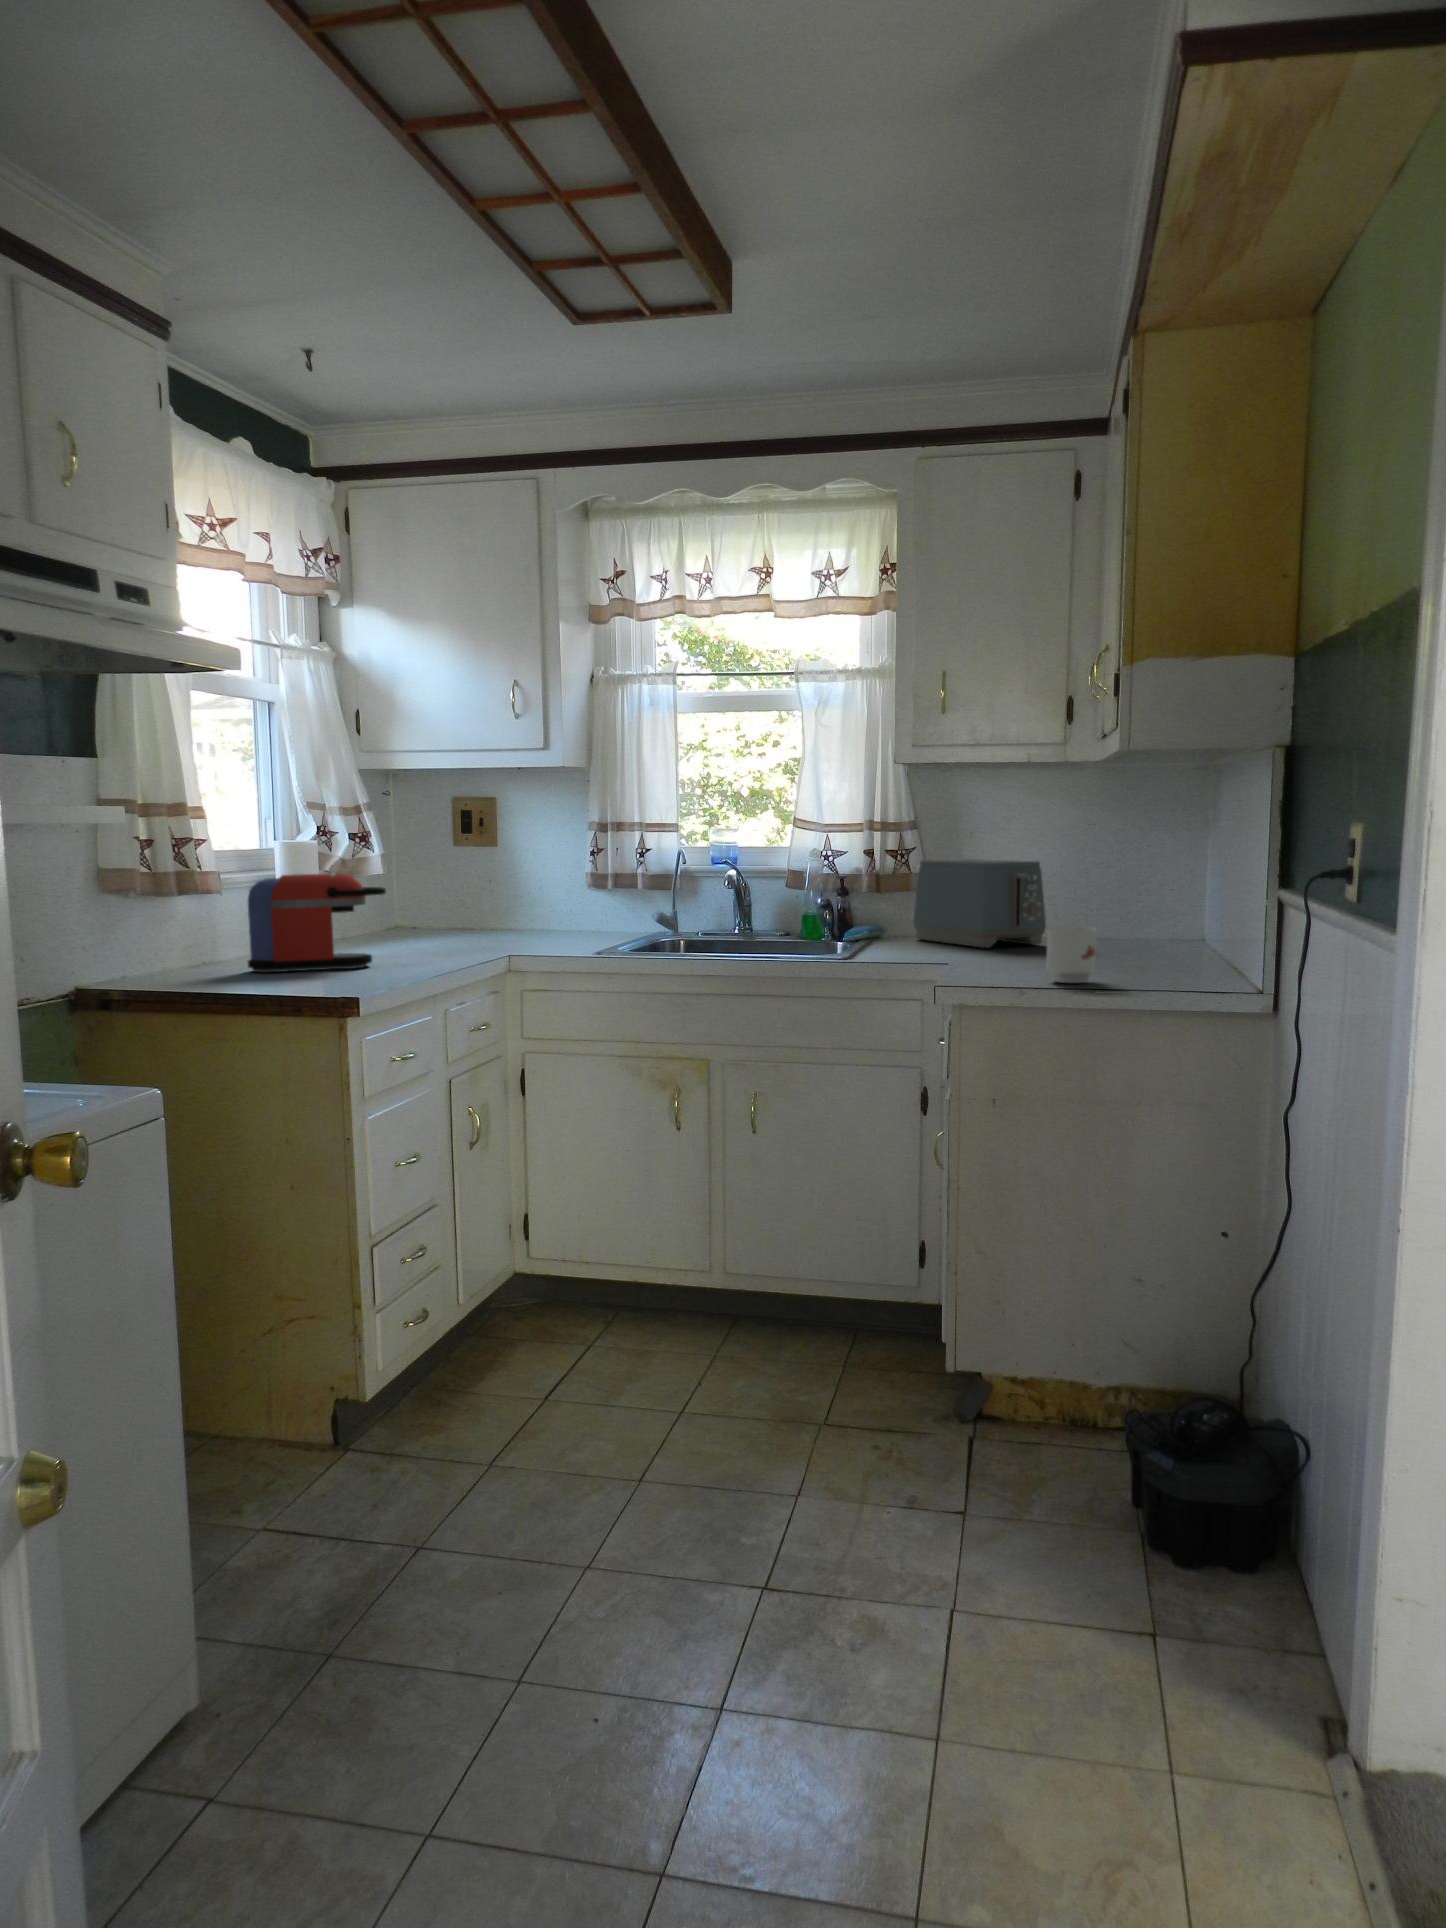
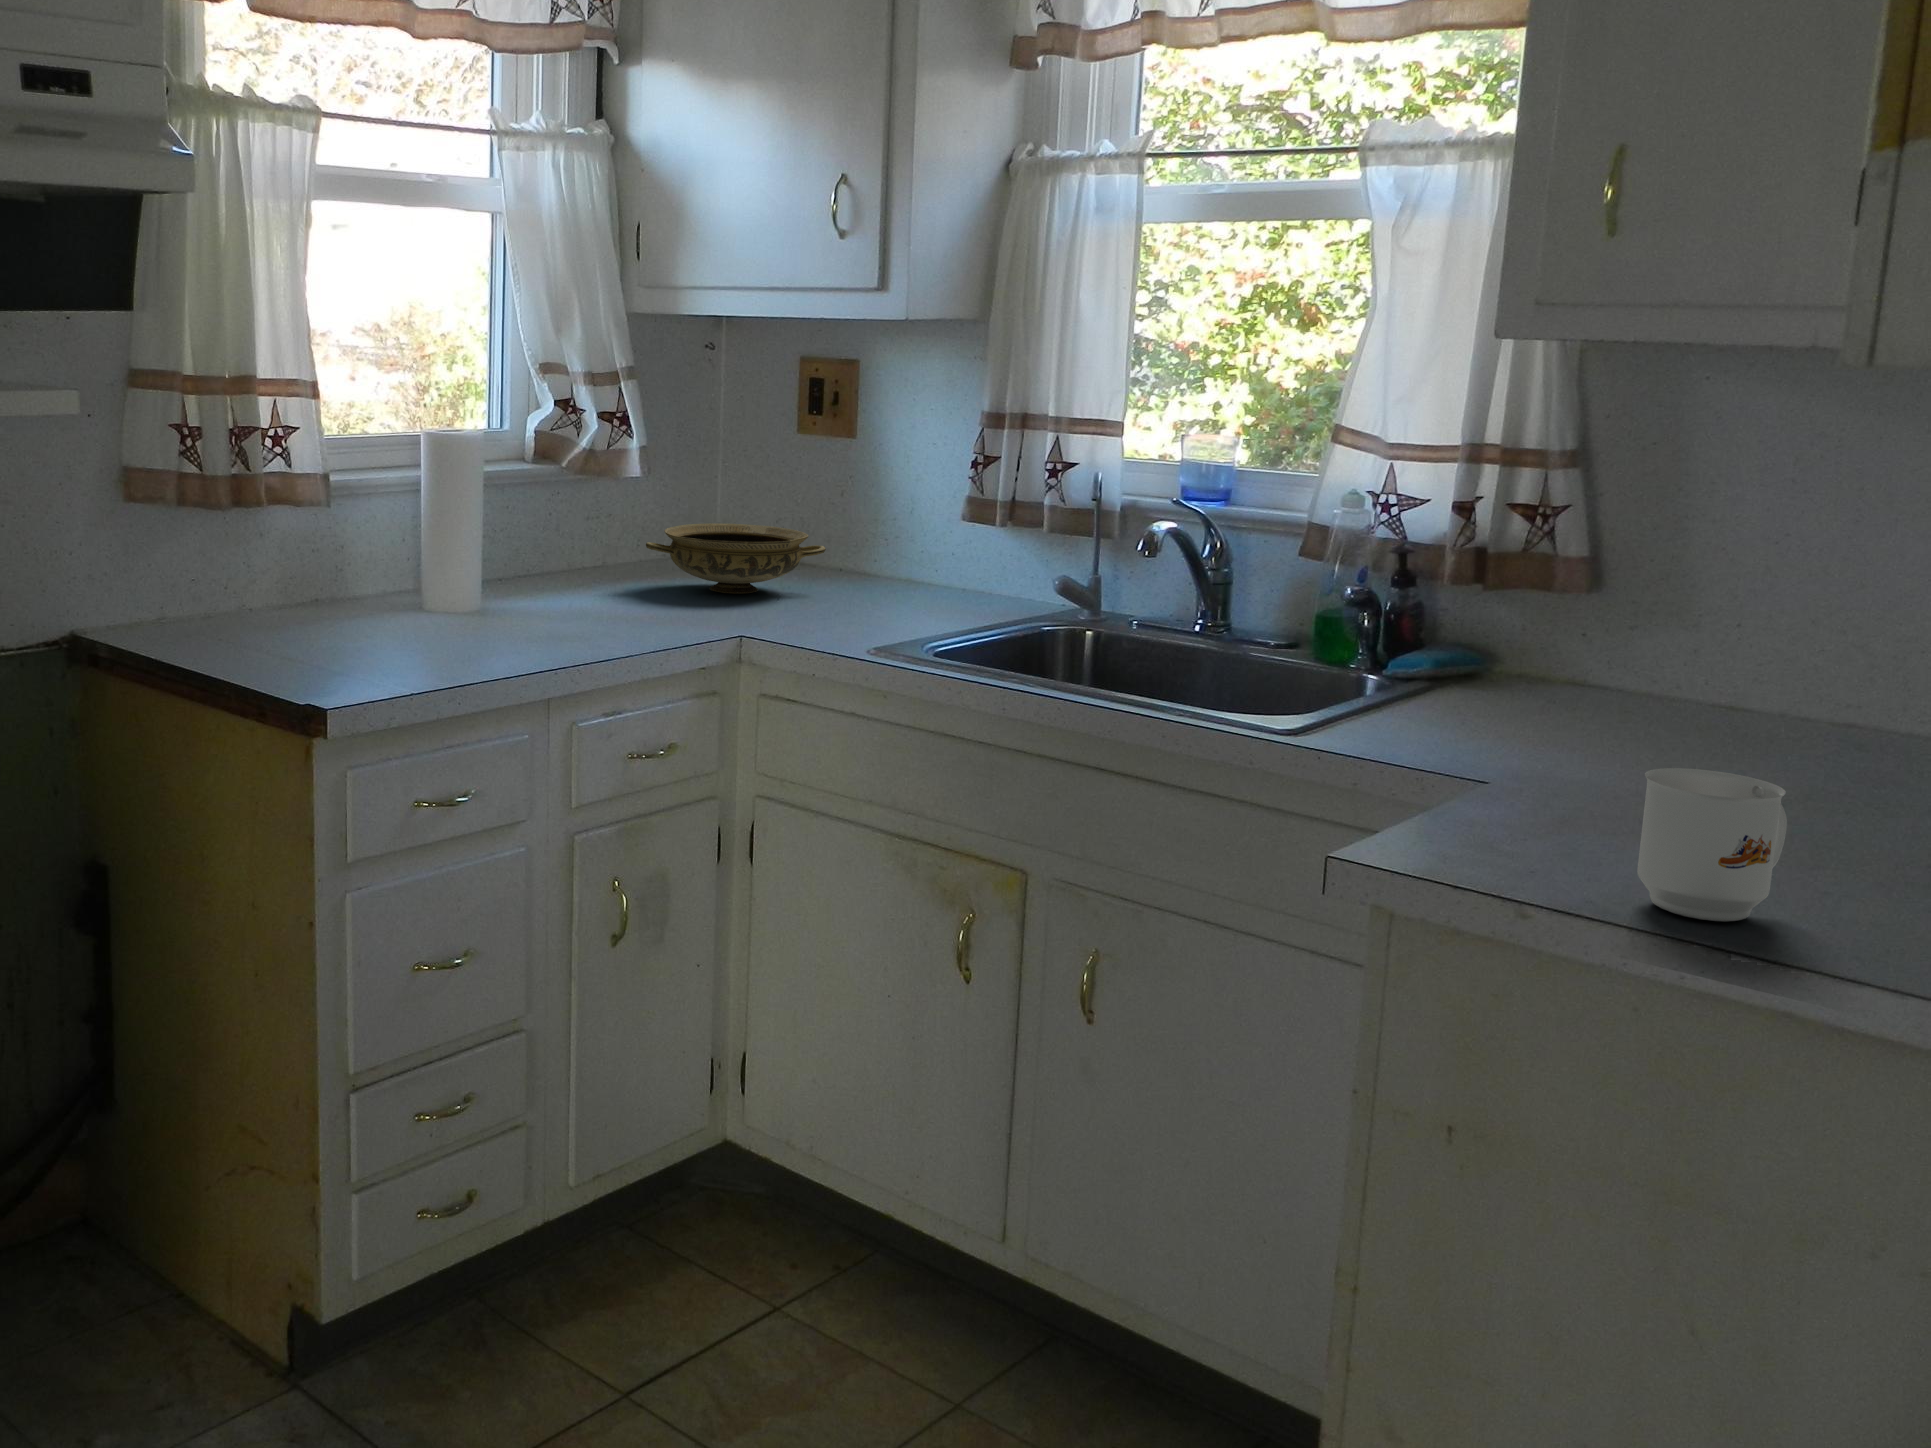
toaster: present [913,859,1046,948] -> none [1553,533,1848,750]
coffee maker: present [248,874,386,972] -> none [326,490,531,644]
ceramic bowl: none [393,901,501,941] -> present [646,523,826,594]

